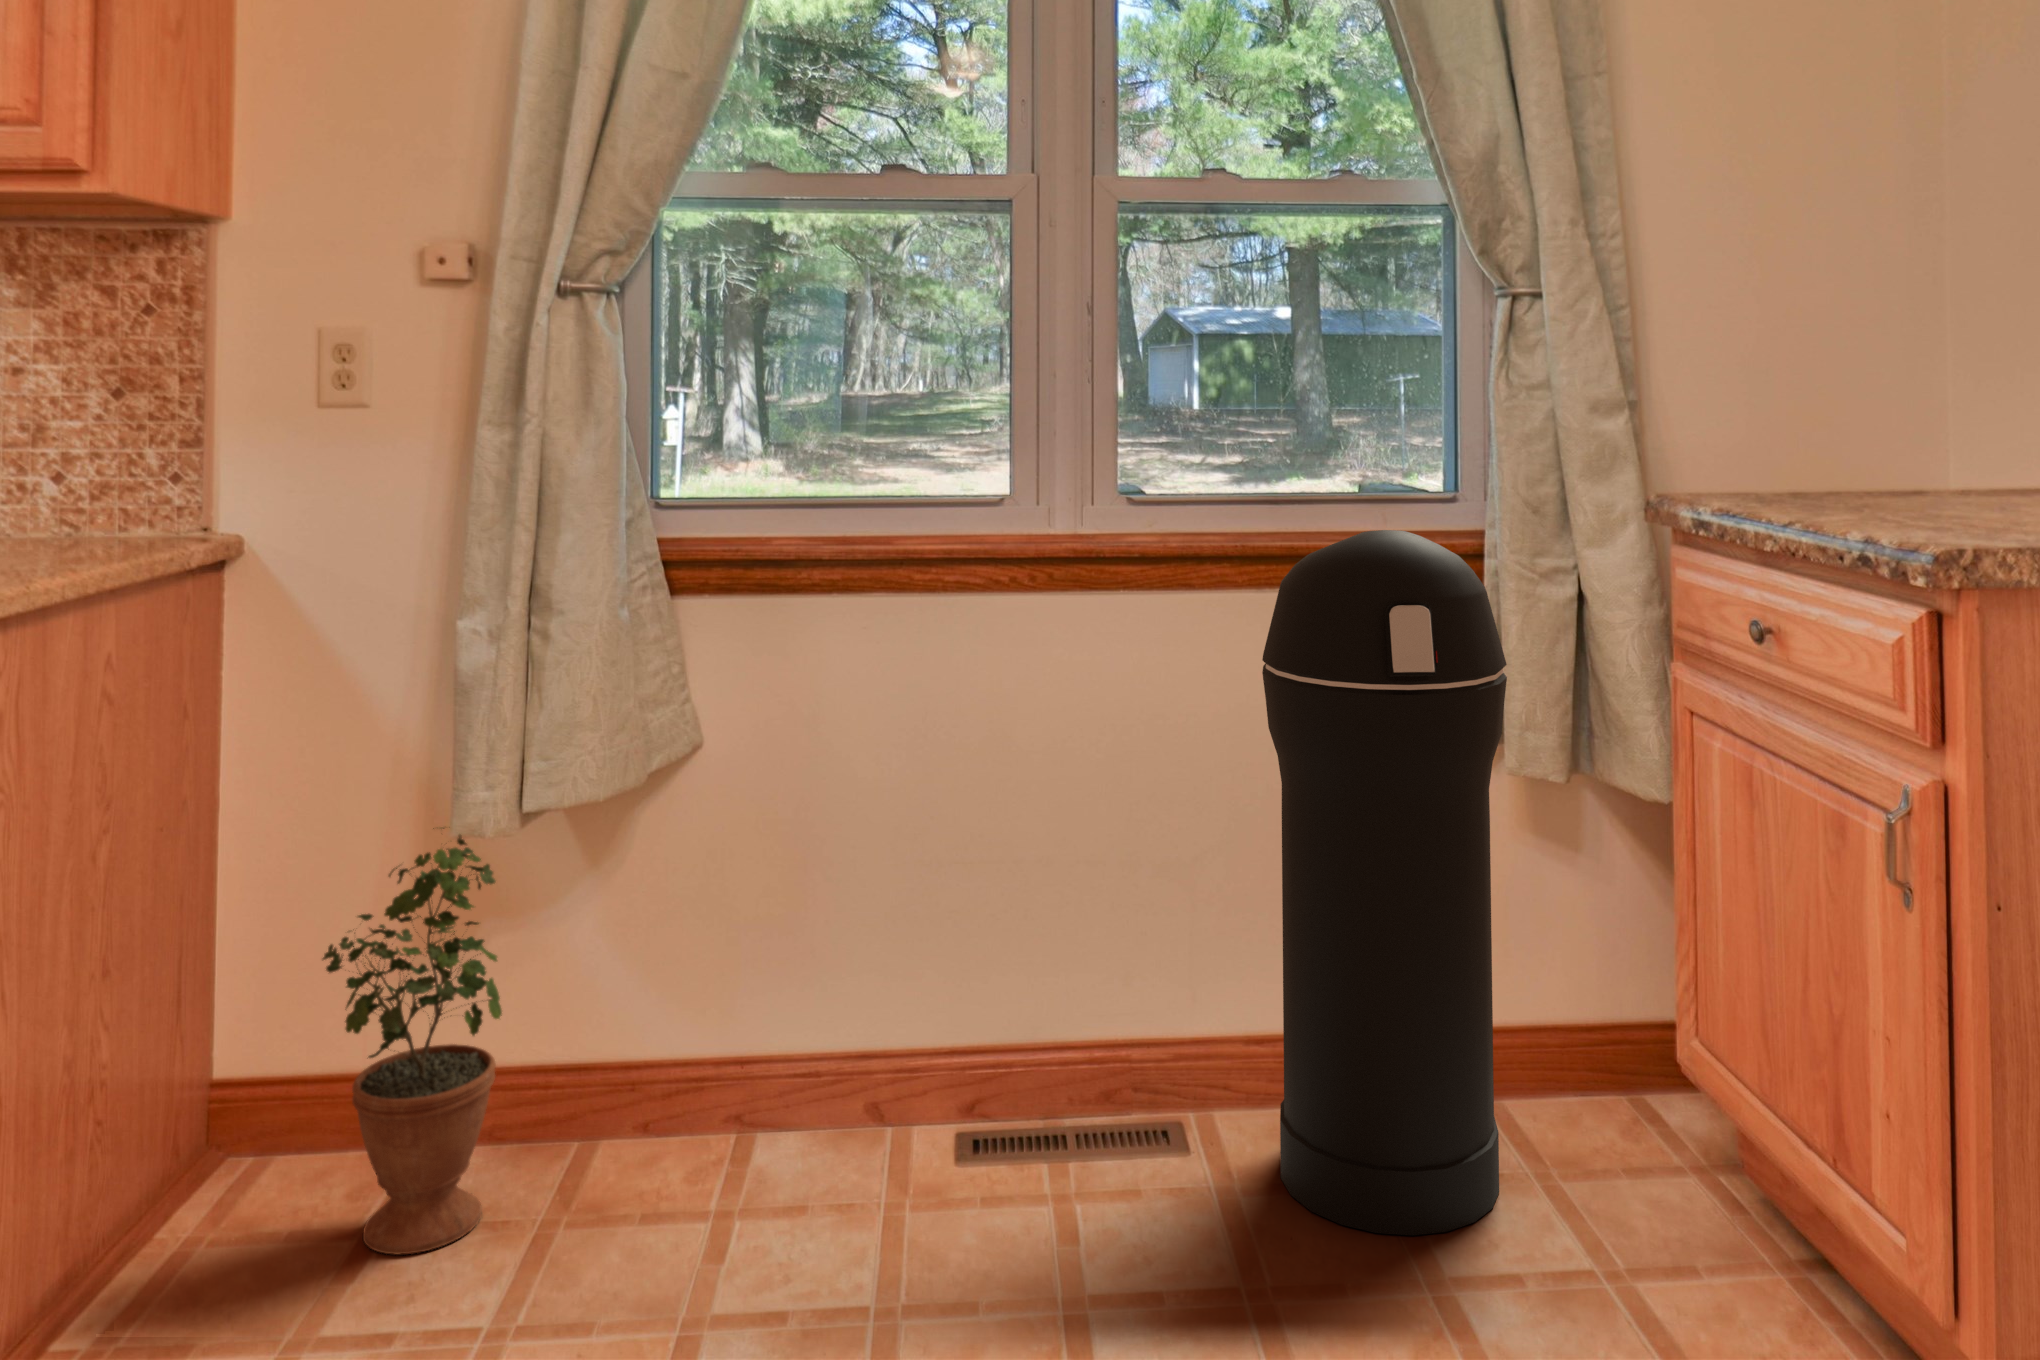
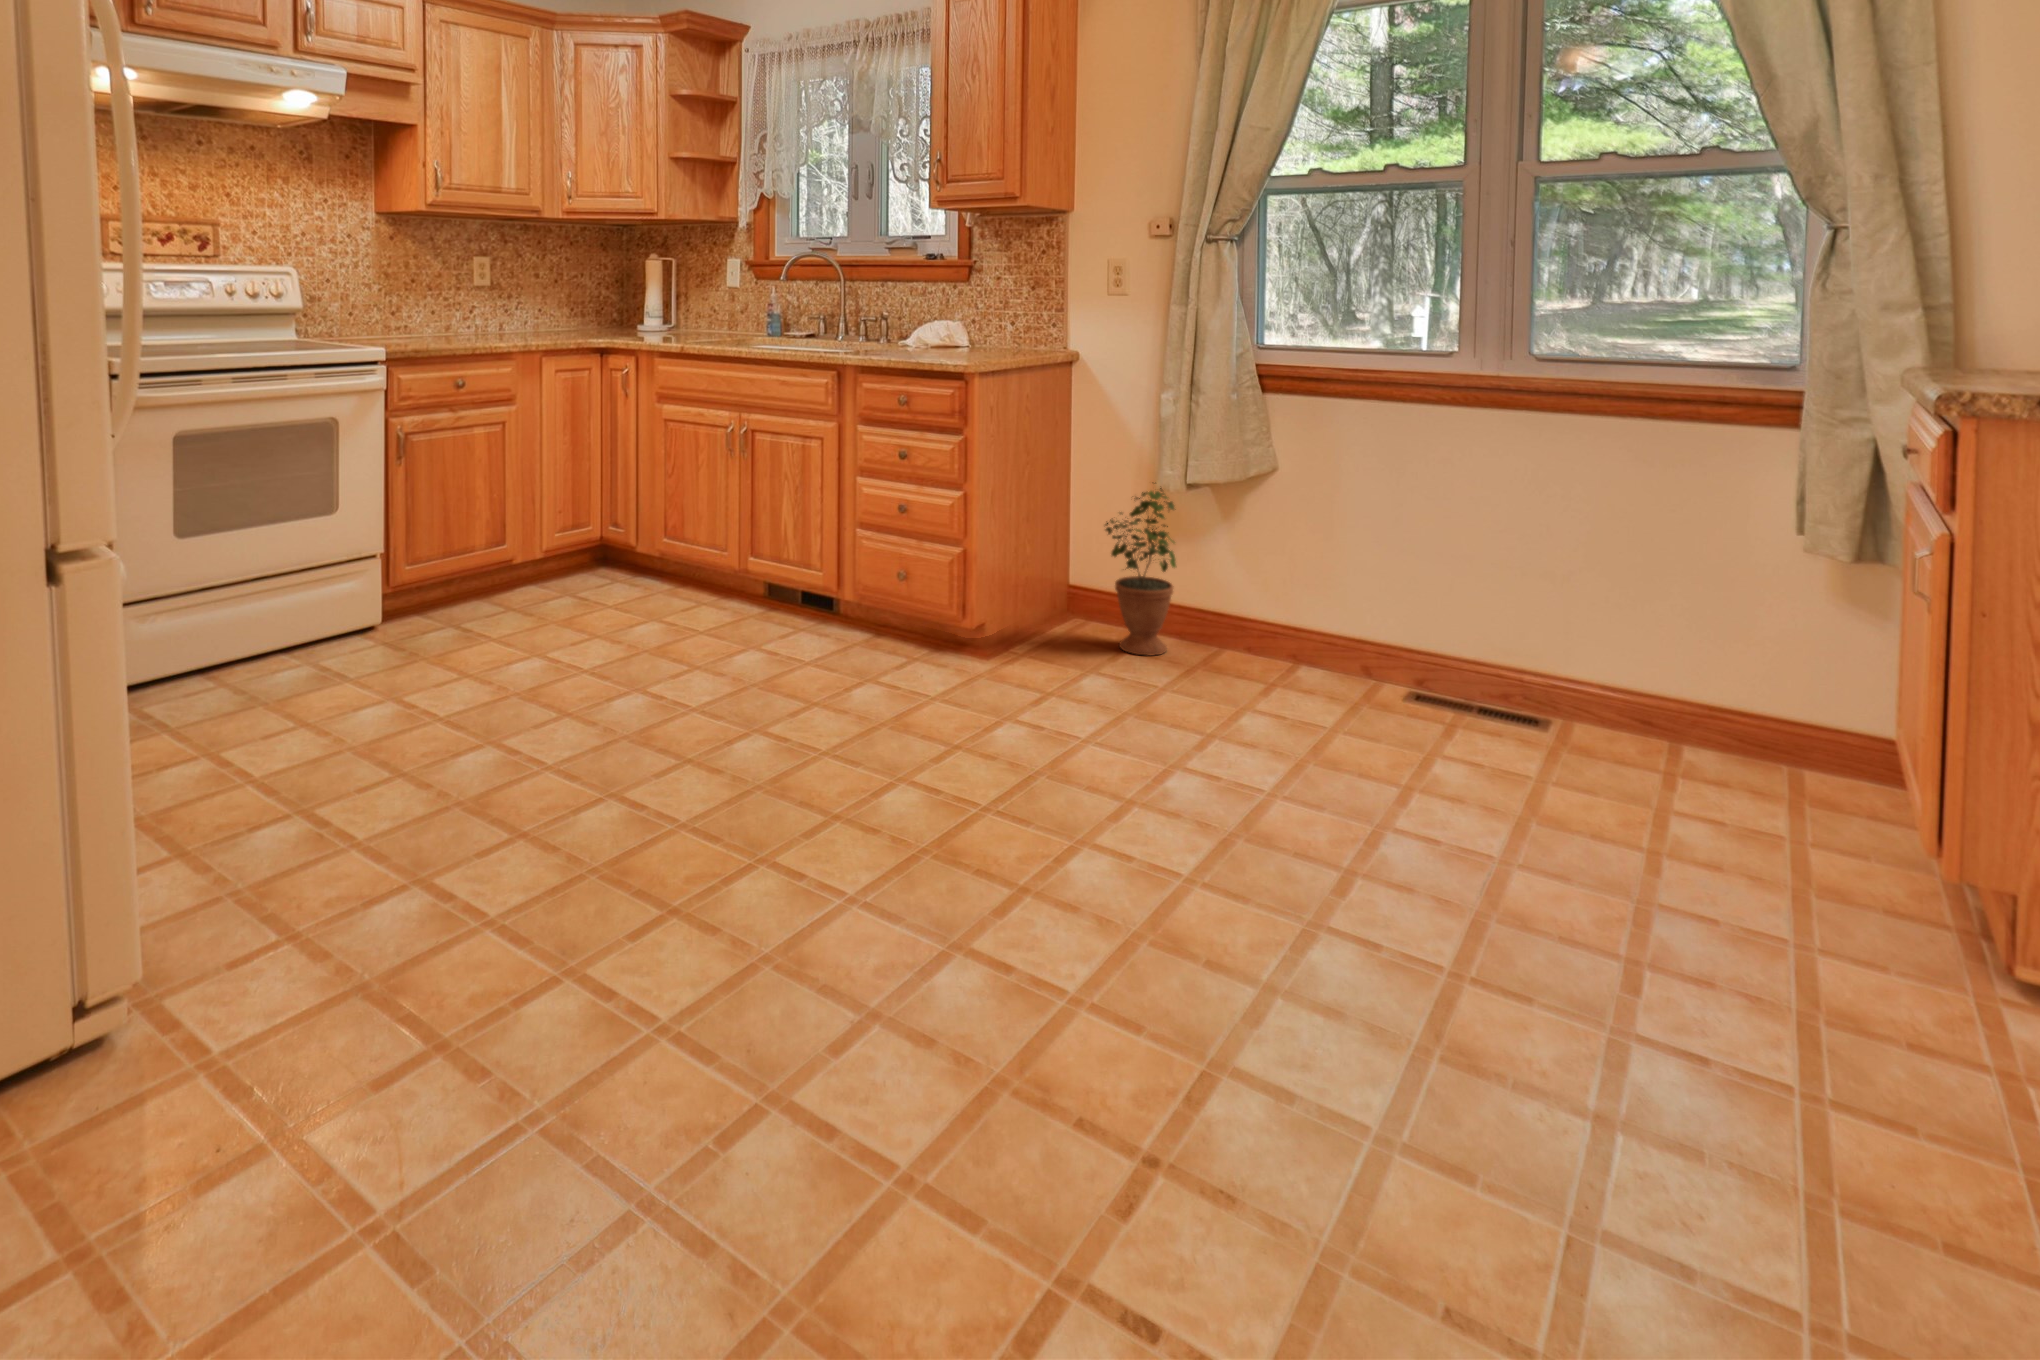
trash can: present [1262,530,1507,1236] -> none [1590,378,1774,792]

